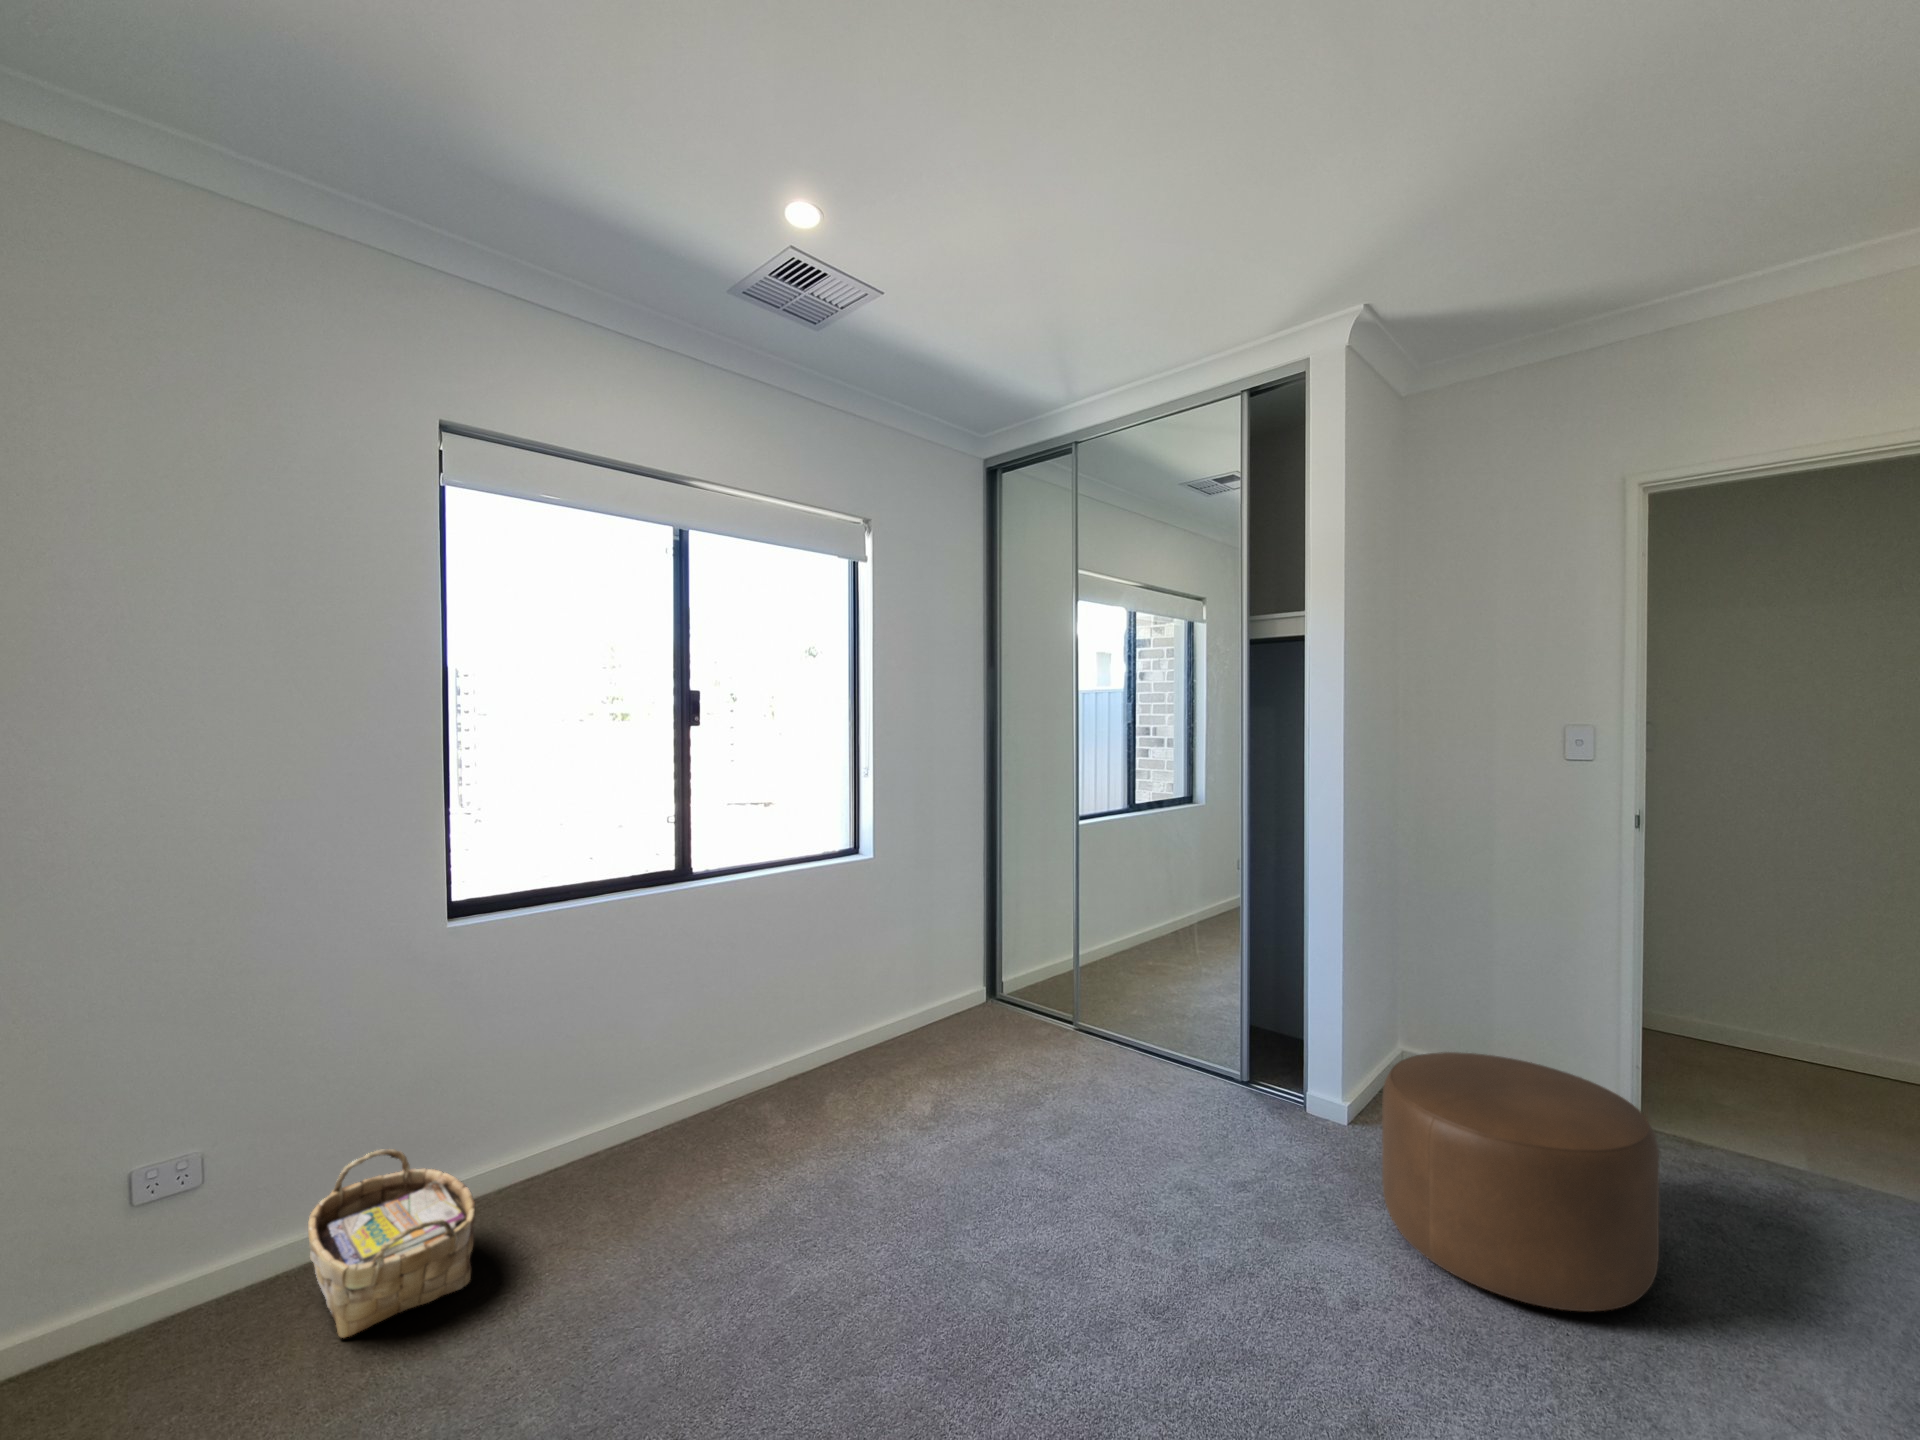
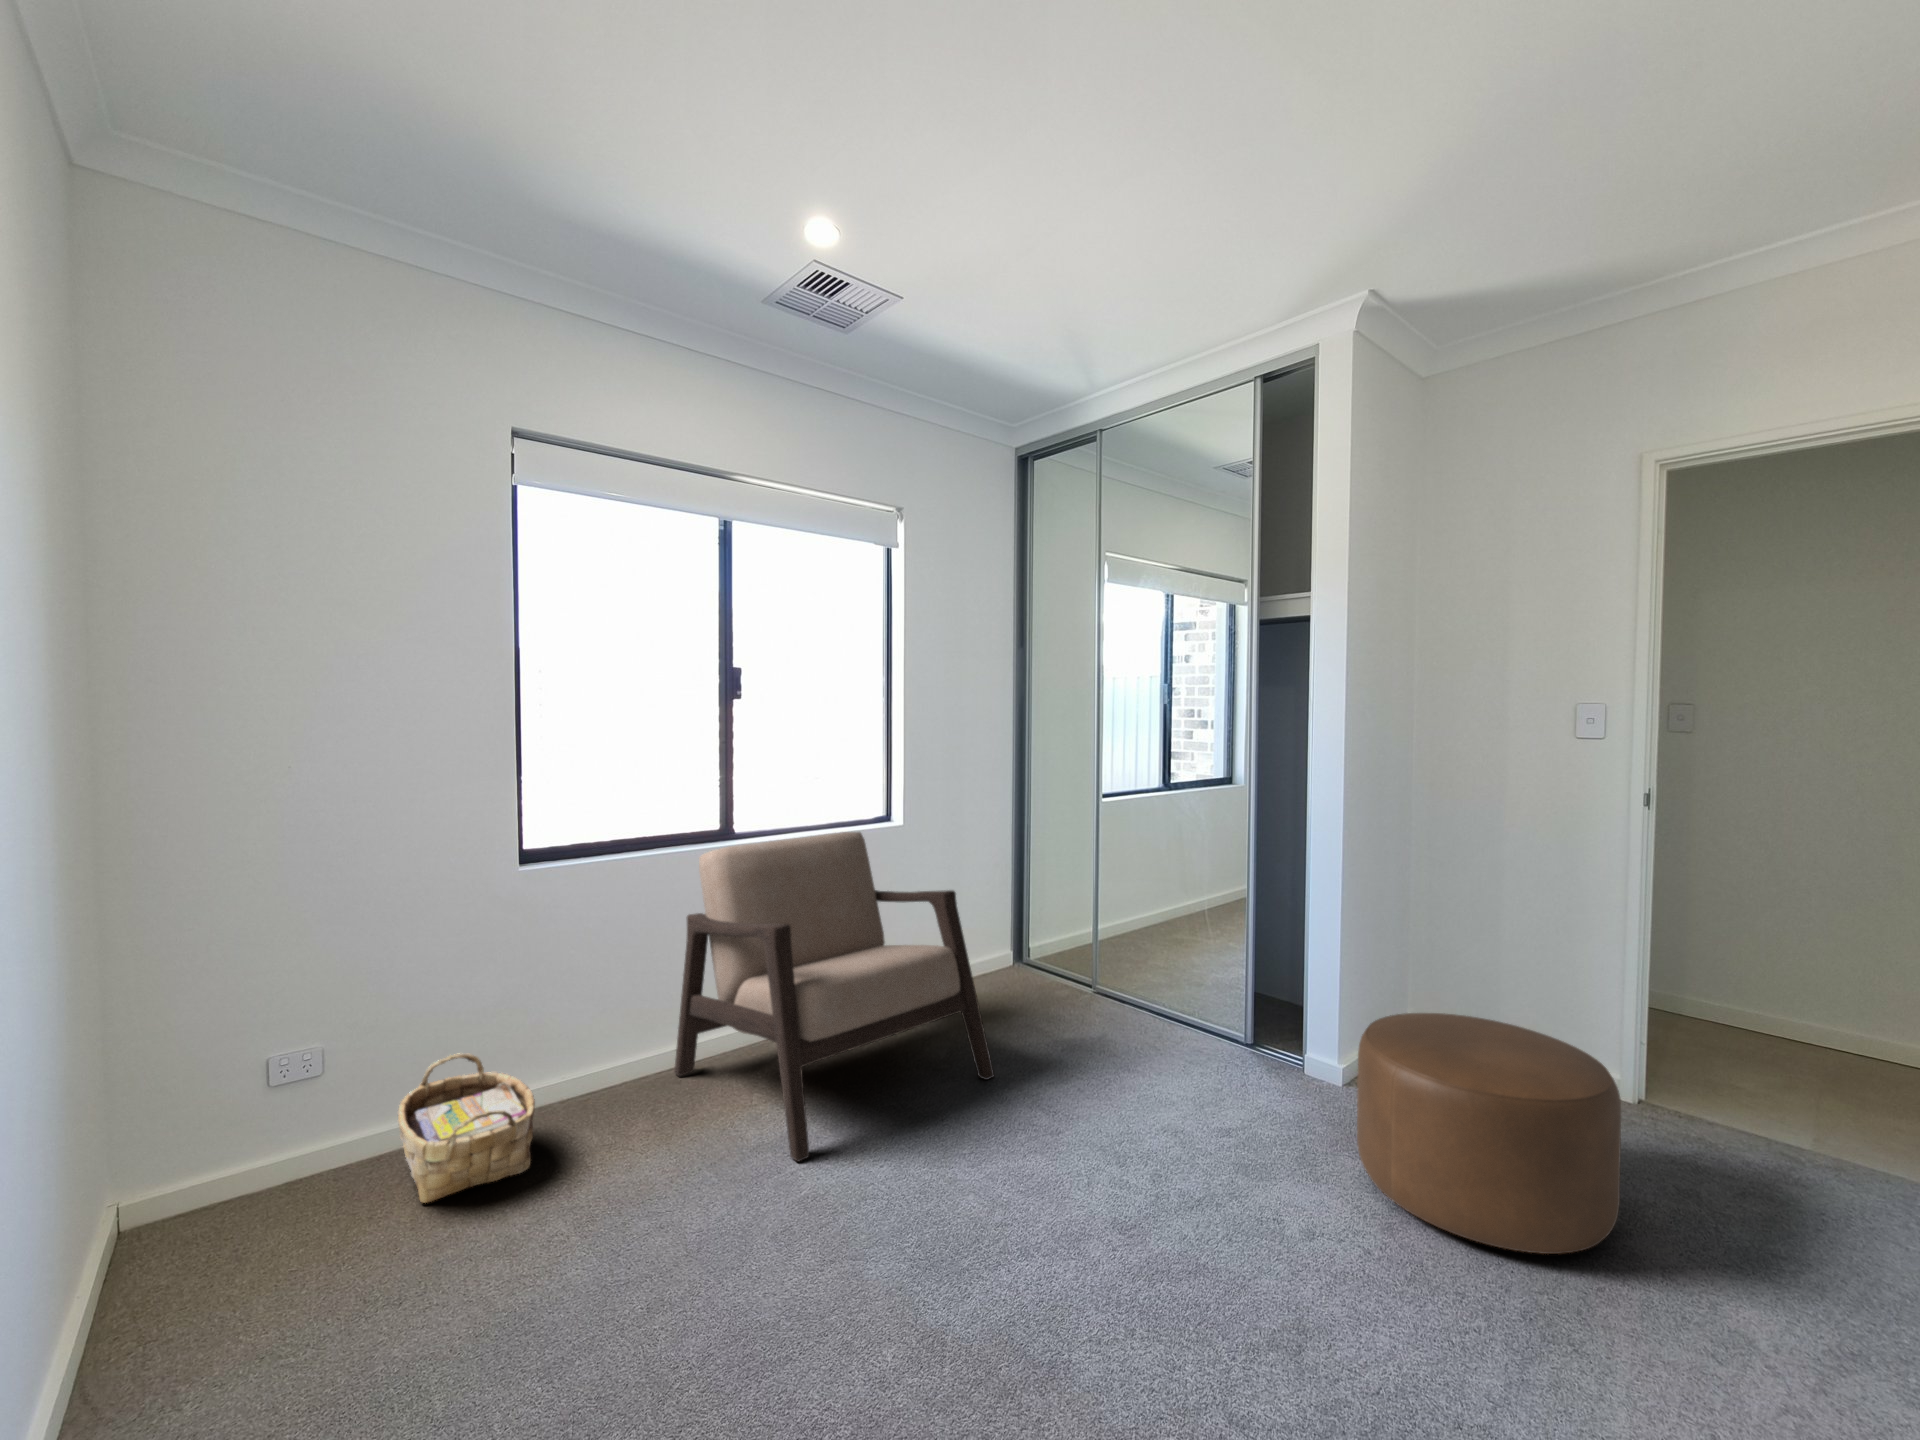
armchair: none [628,870,987,1254] -> present [674,832,994,1162]

